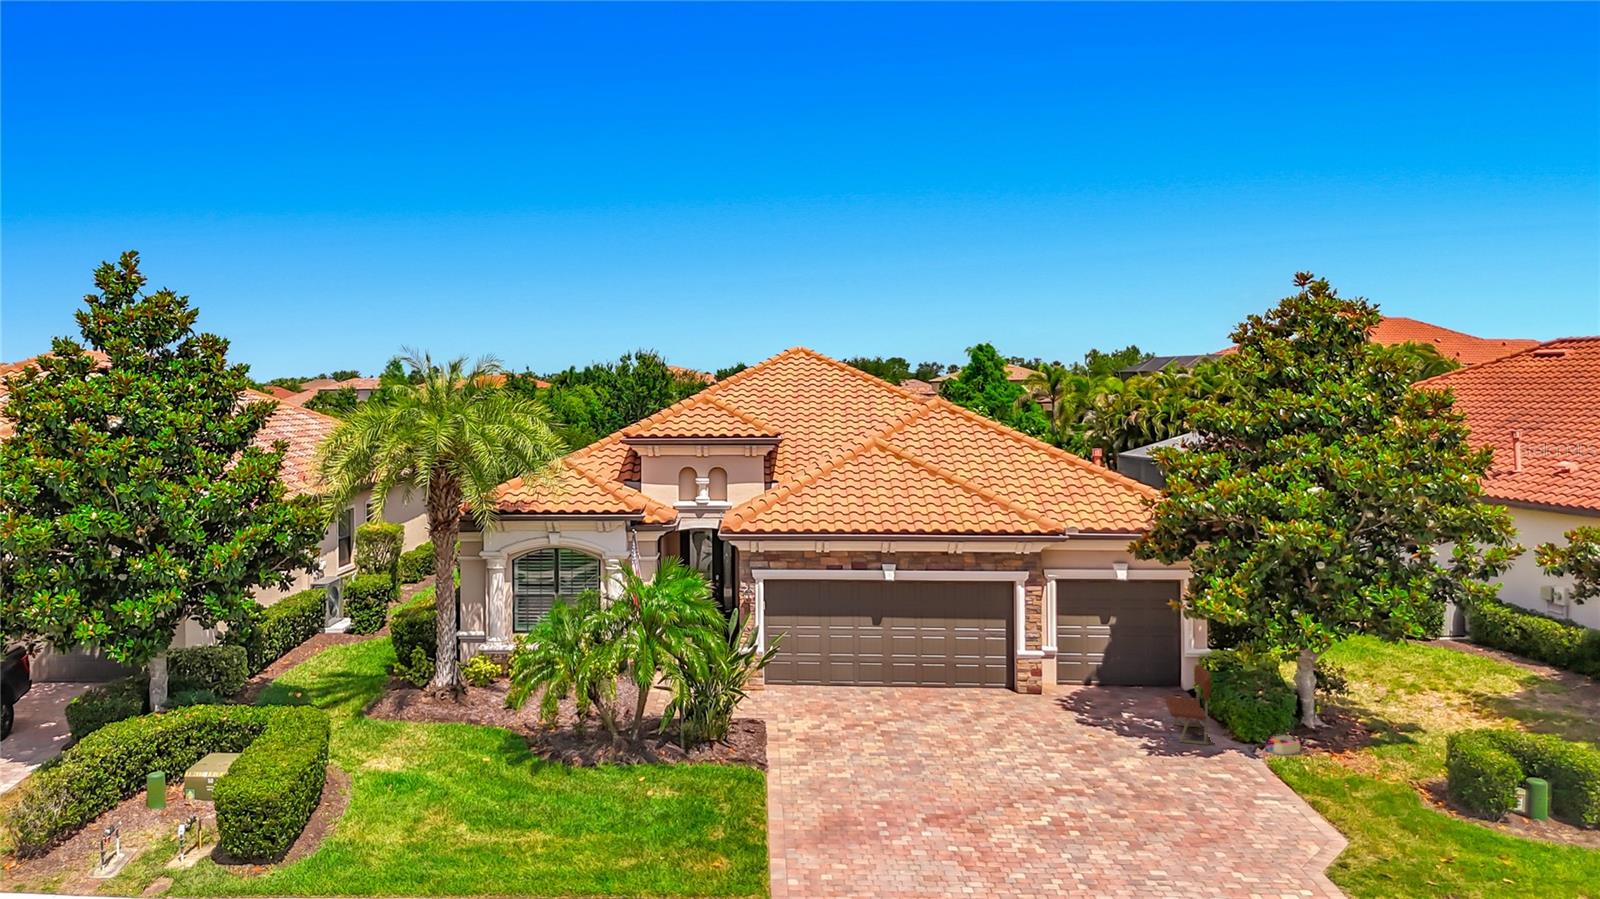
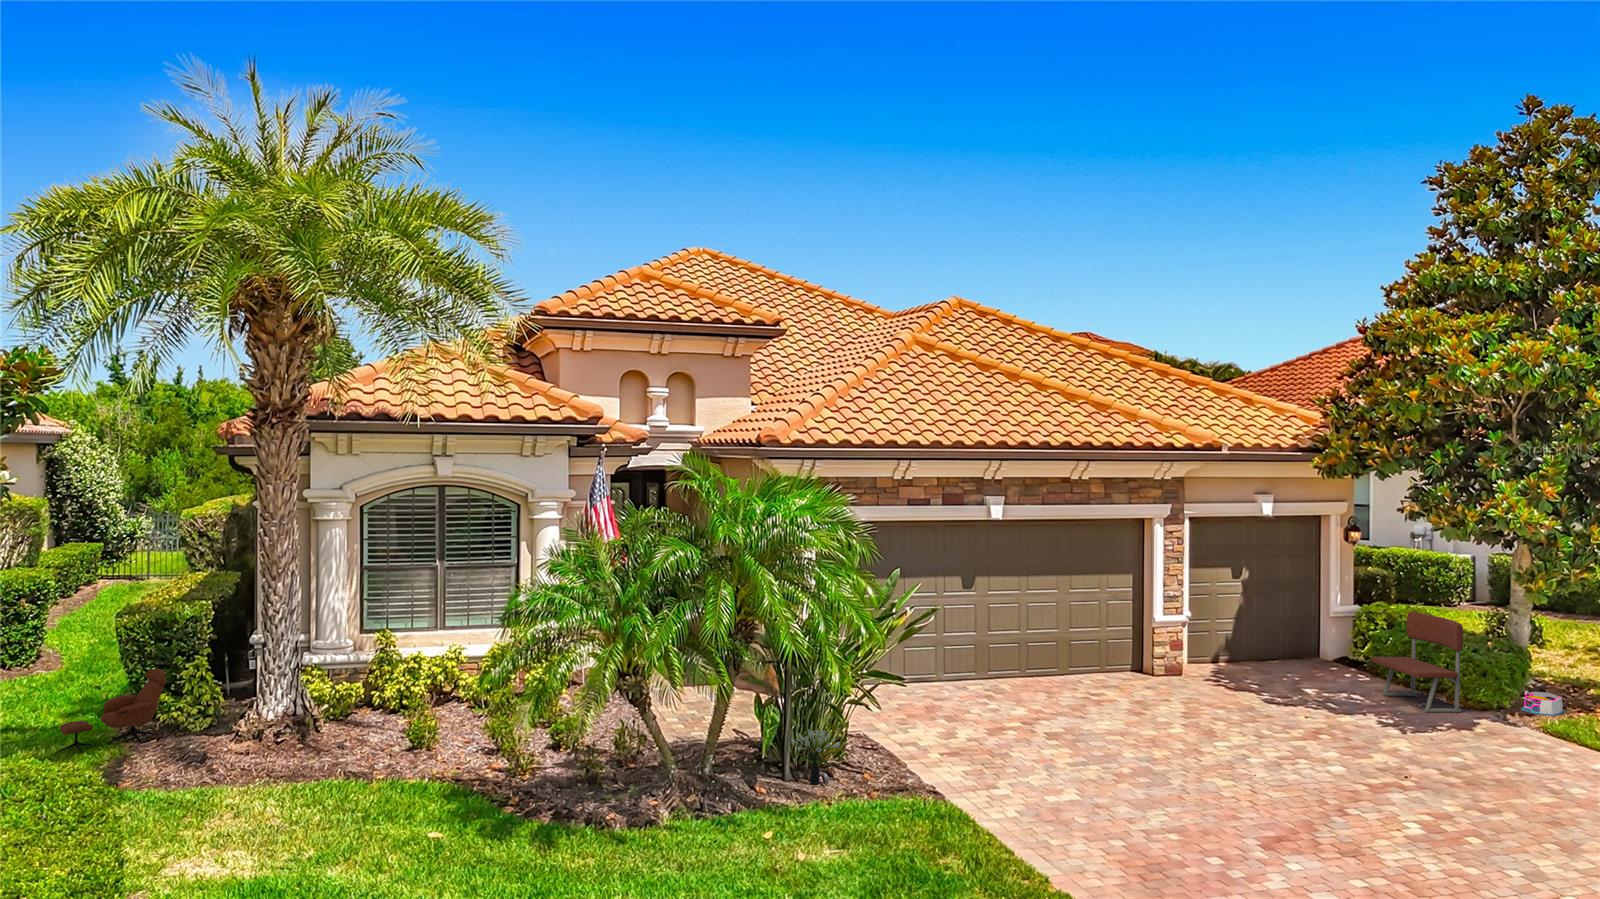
lounge chair: none [348,652,402,696] -> present [56,669,166,753]

